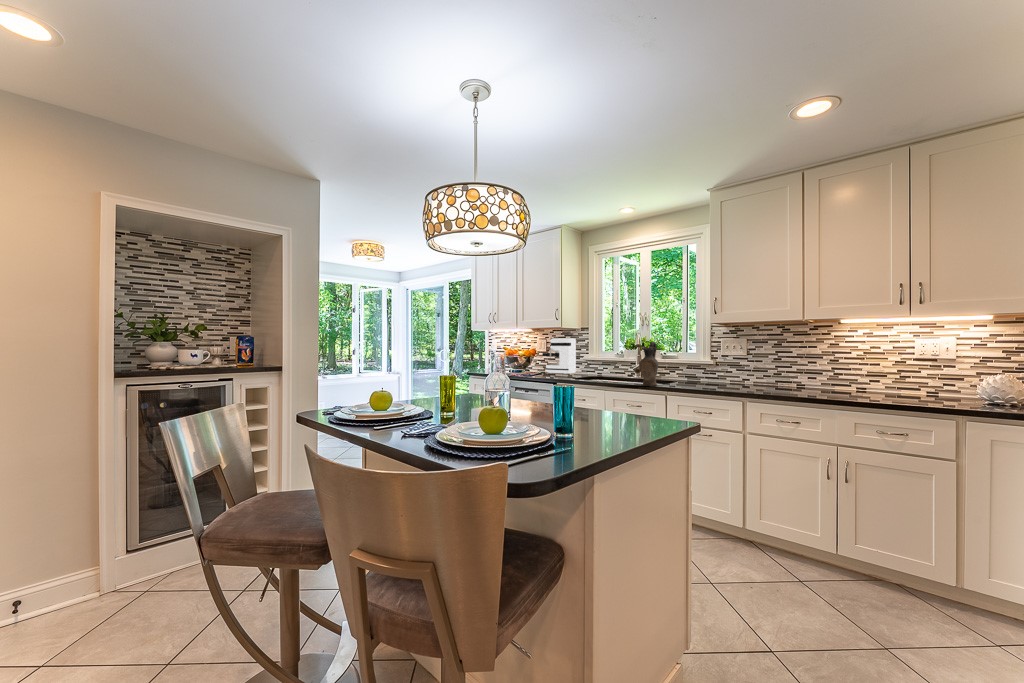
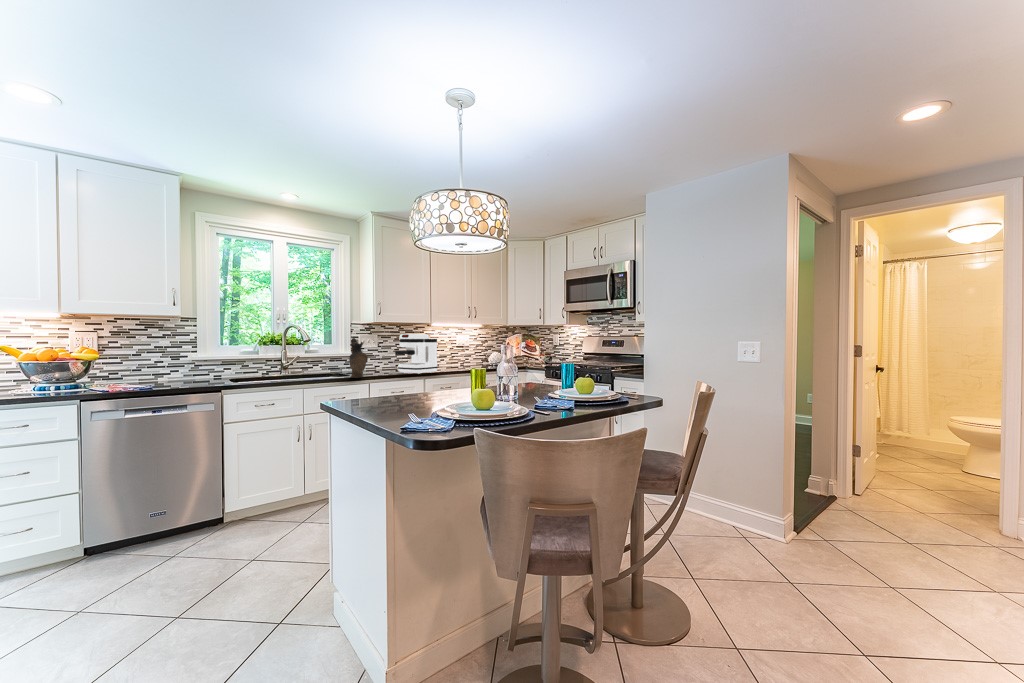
coffee maker: present [542,338,576,374] -> present [395,334,437,374]

